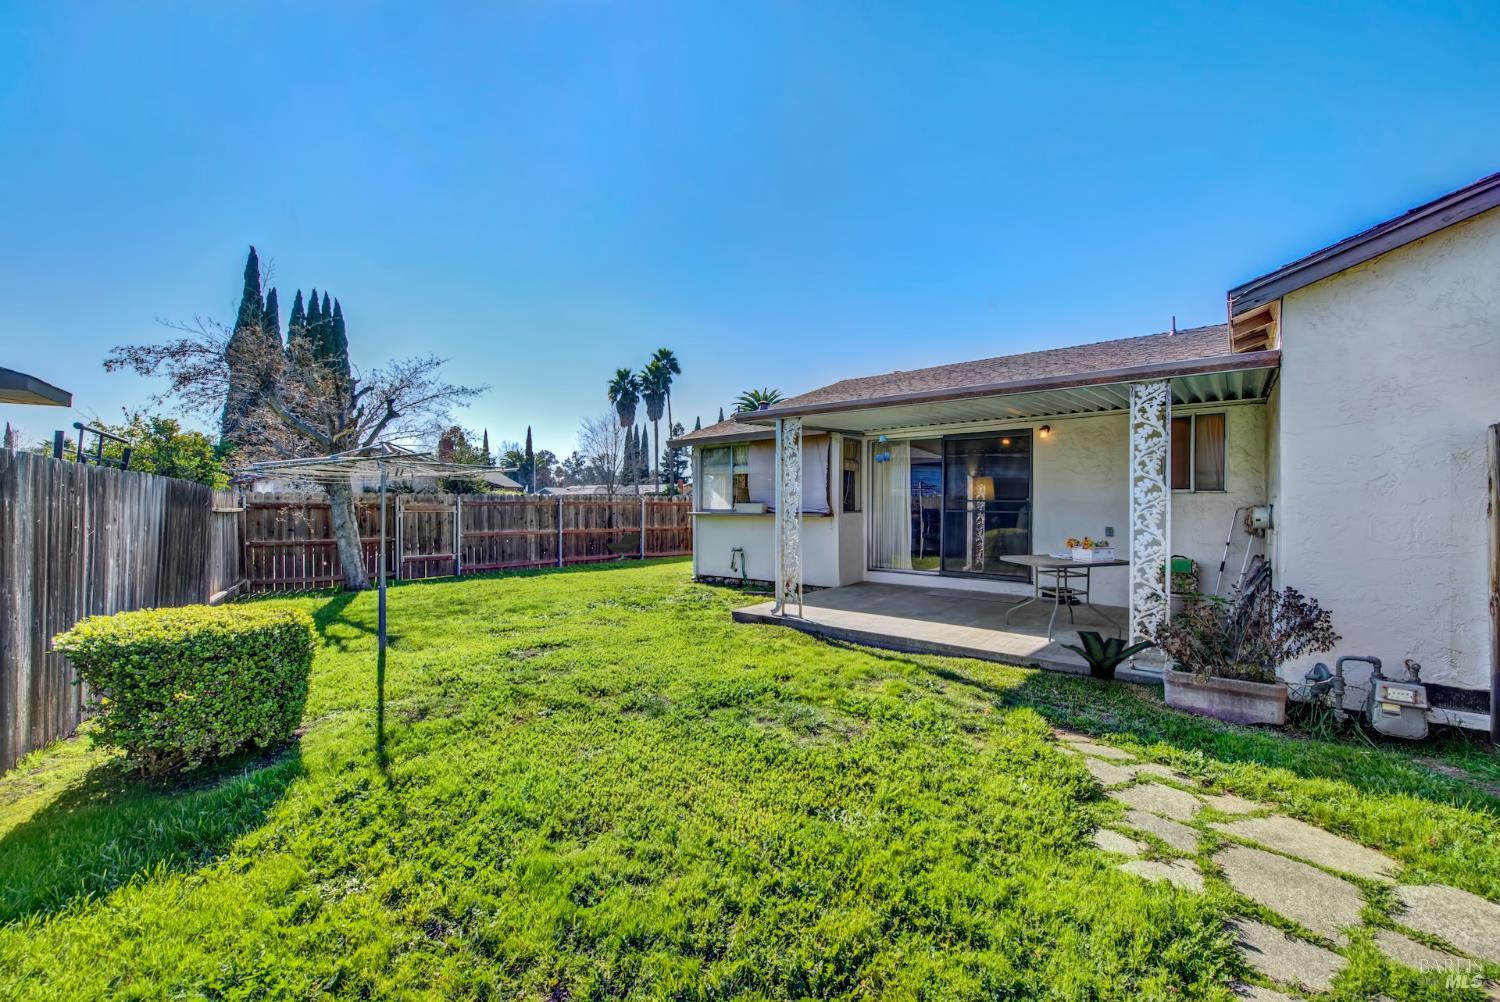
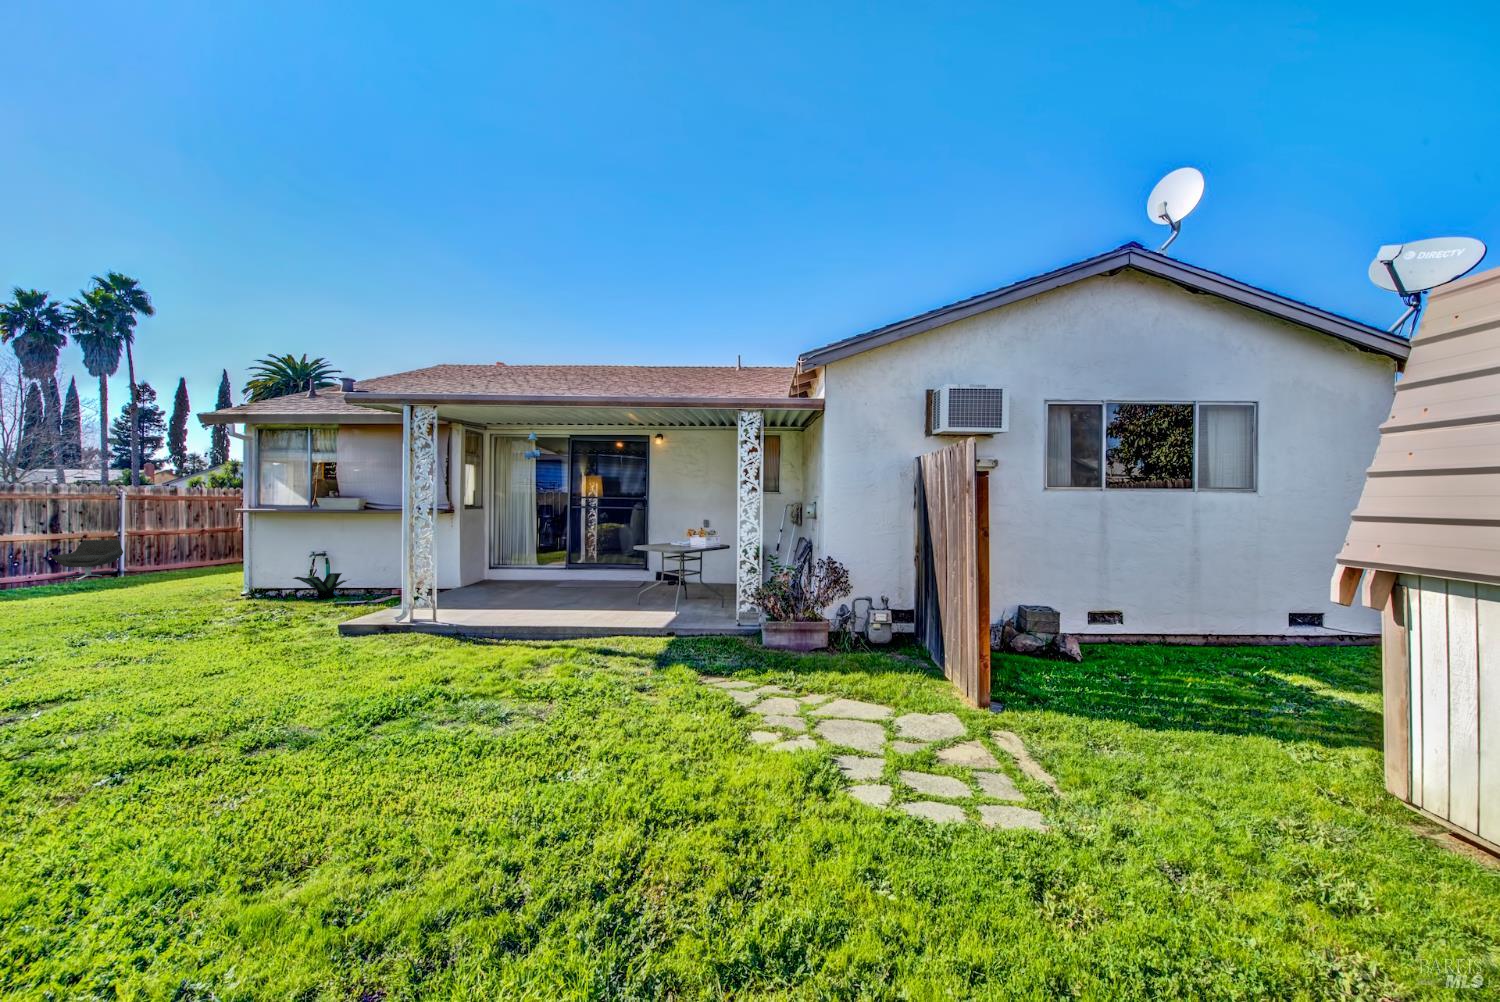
potted plant: present [1060,631,1156,680] -> present [293,573,347,598]

